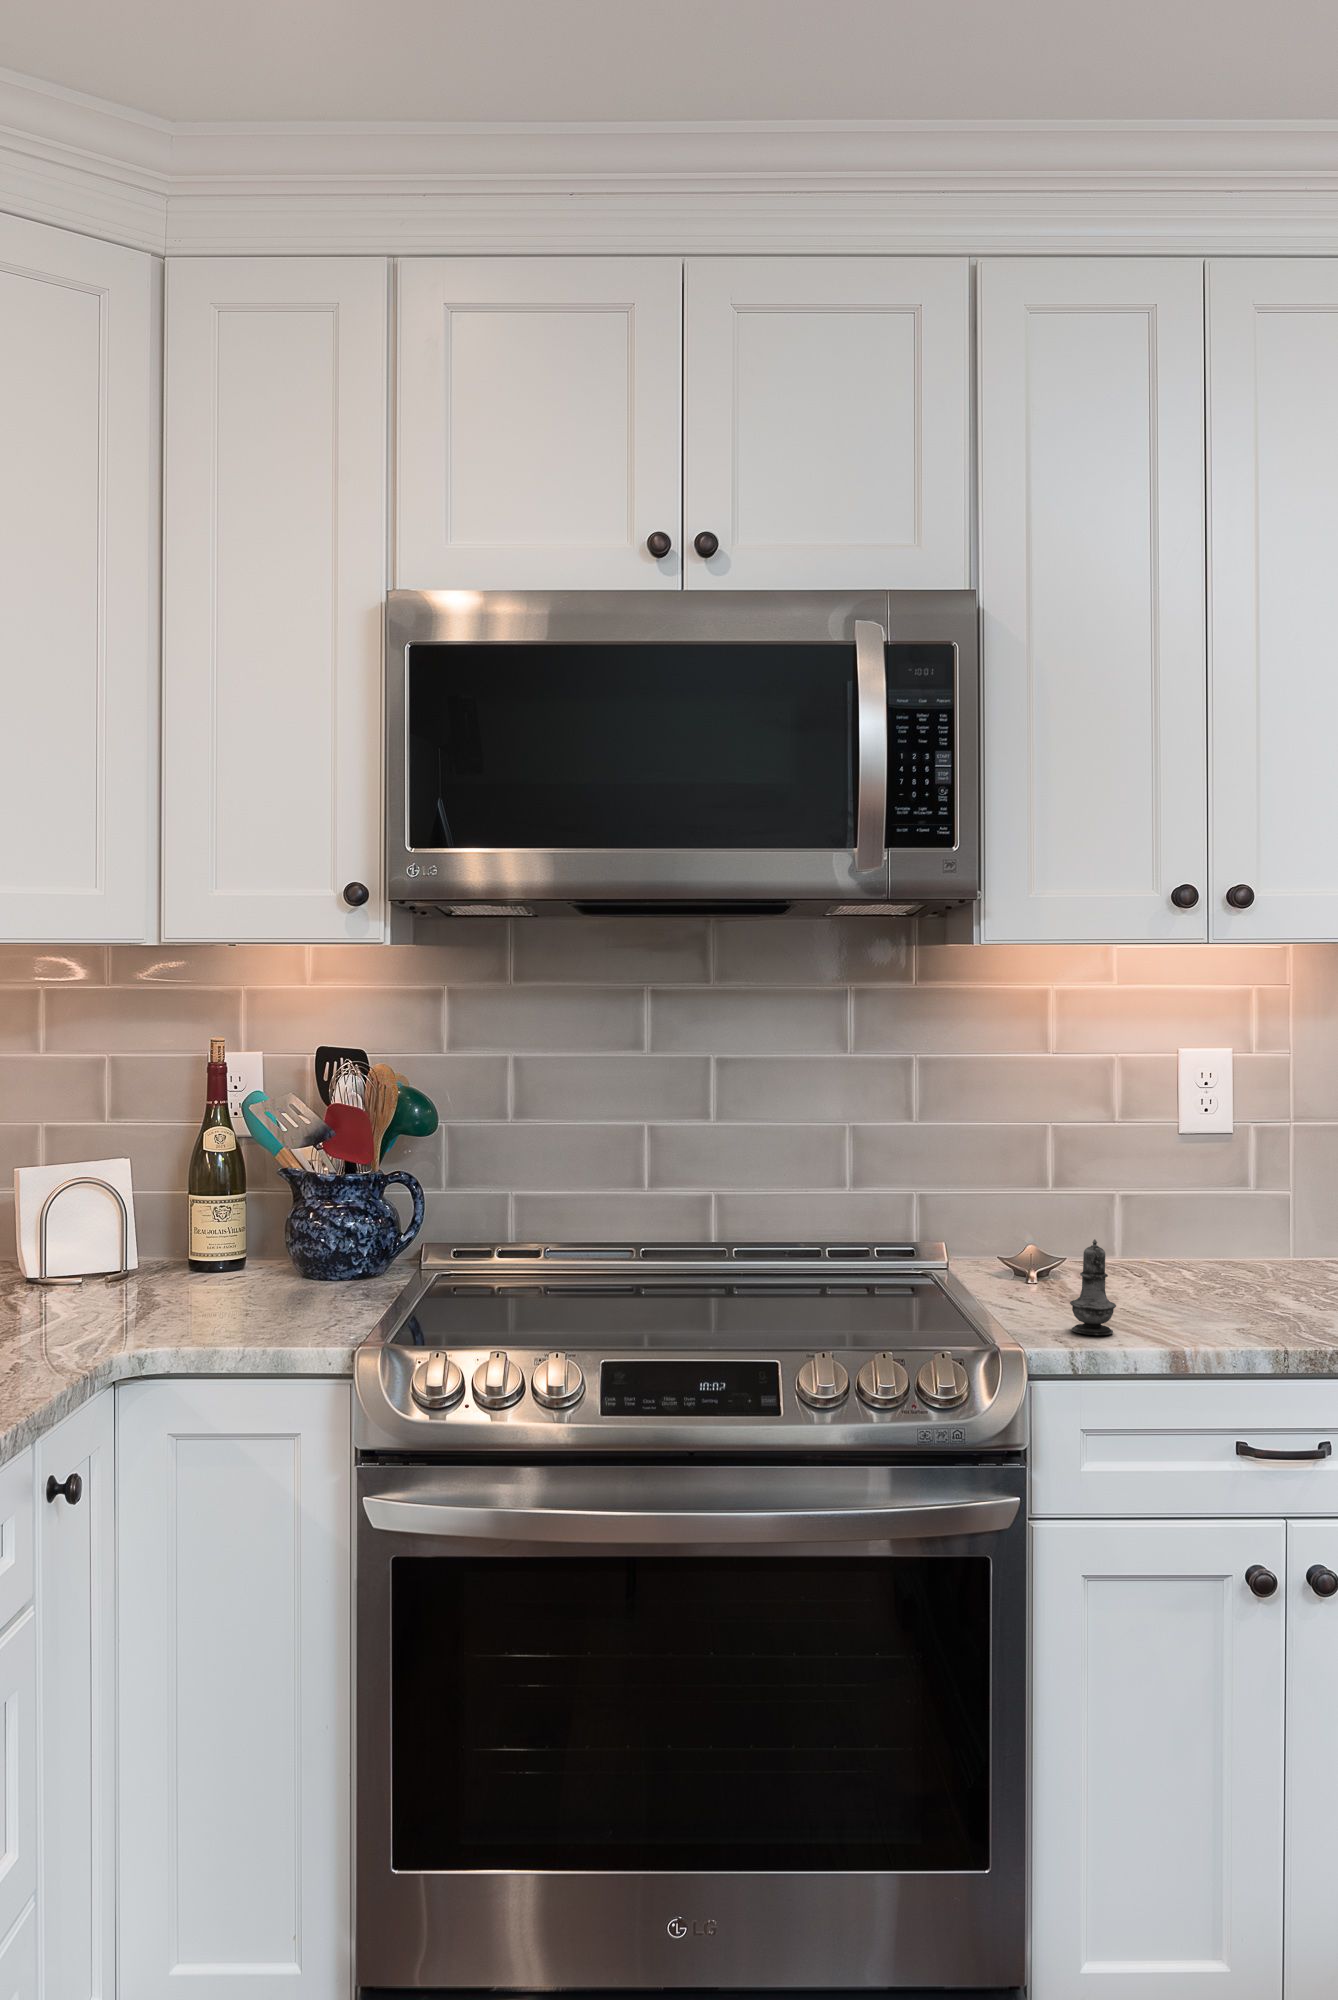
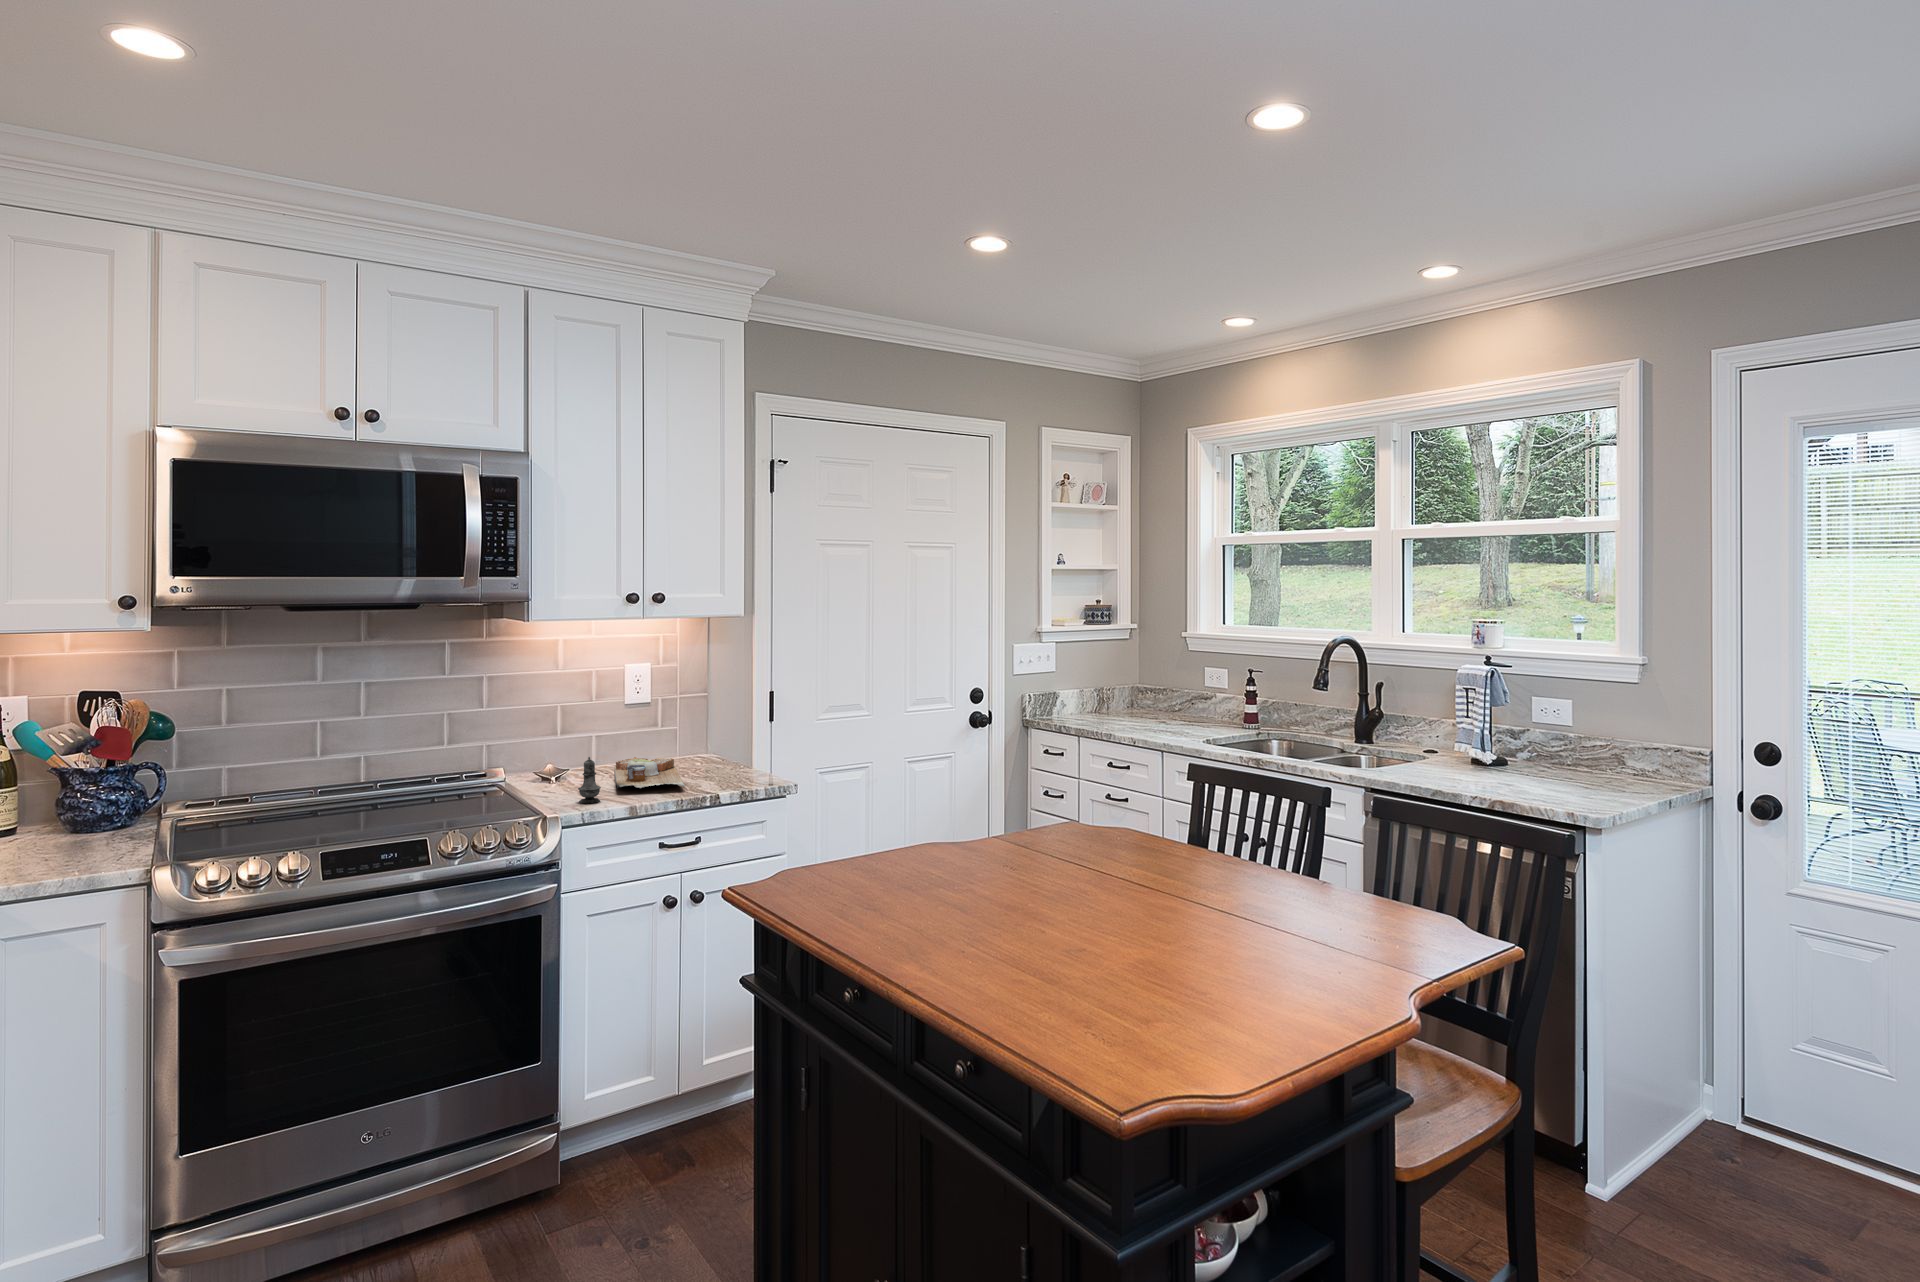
cutting board: none [1149,1248,1294,1330] -> present [614,757,685,788]

